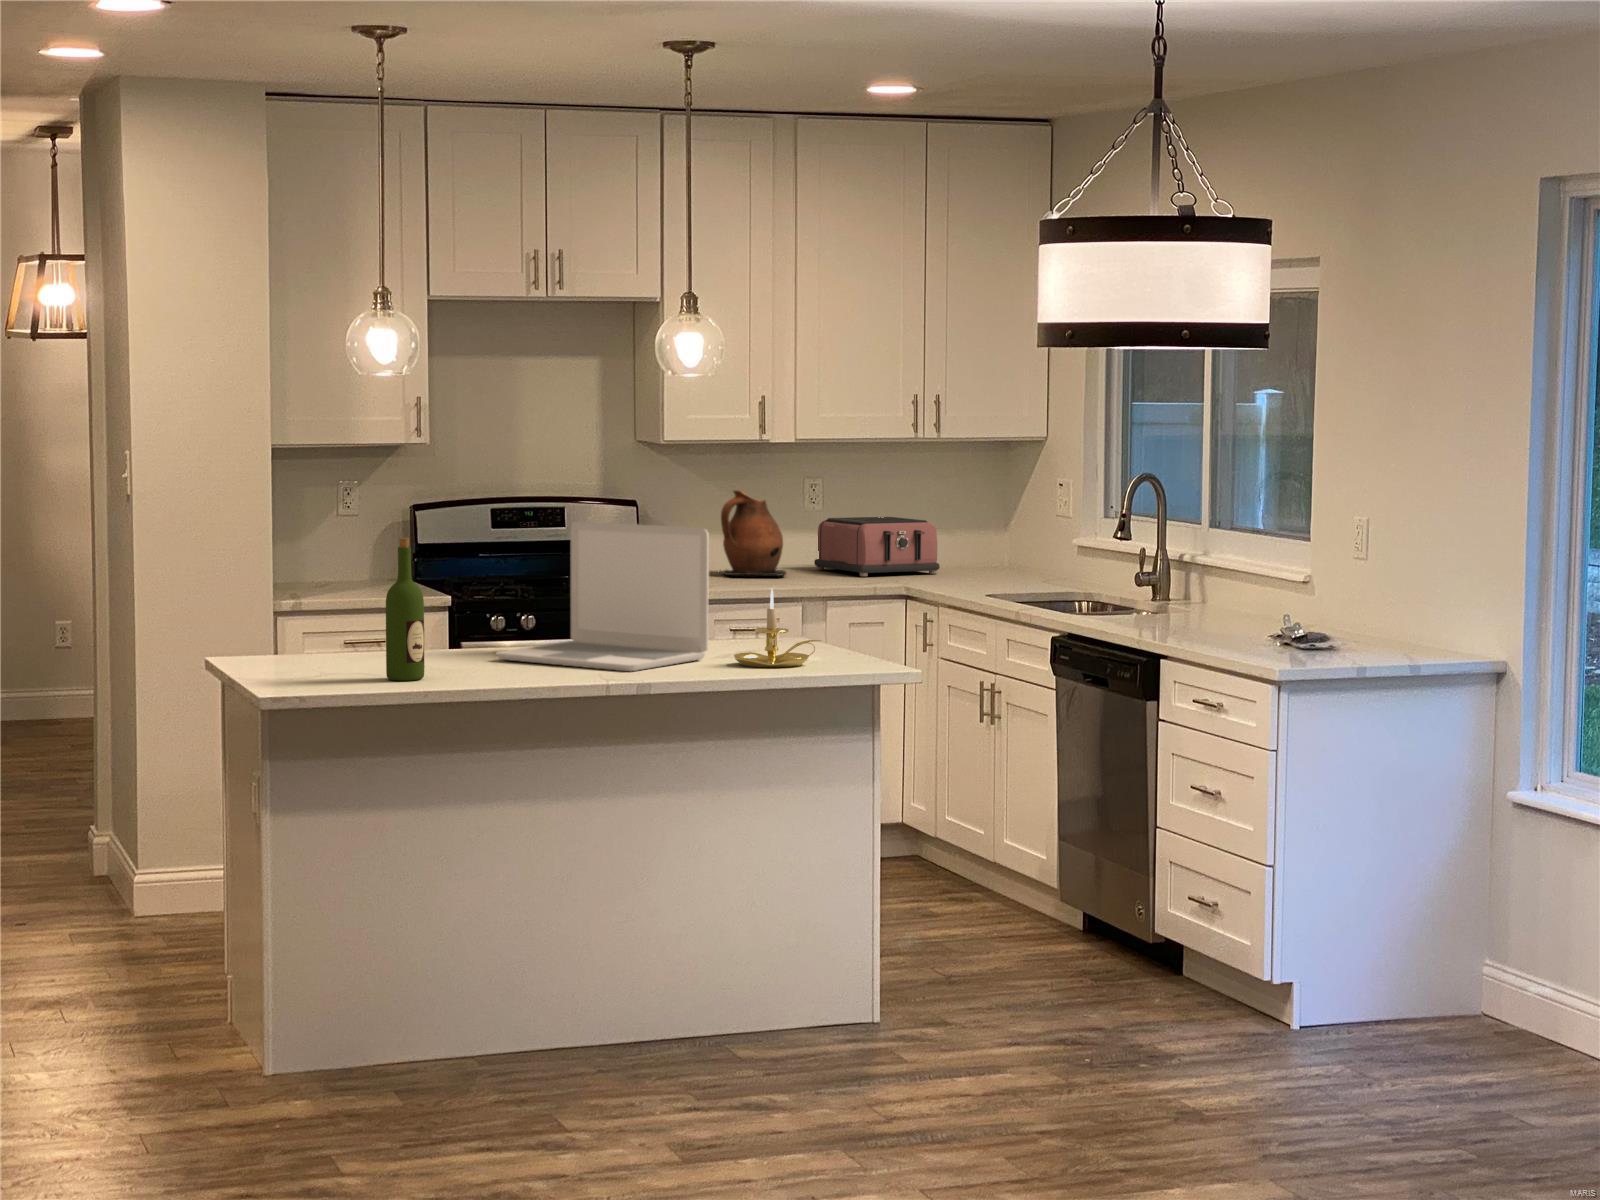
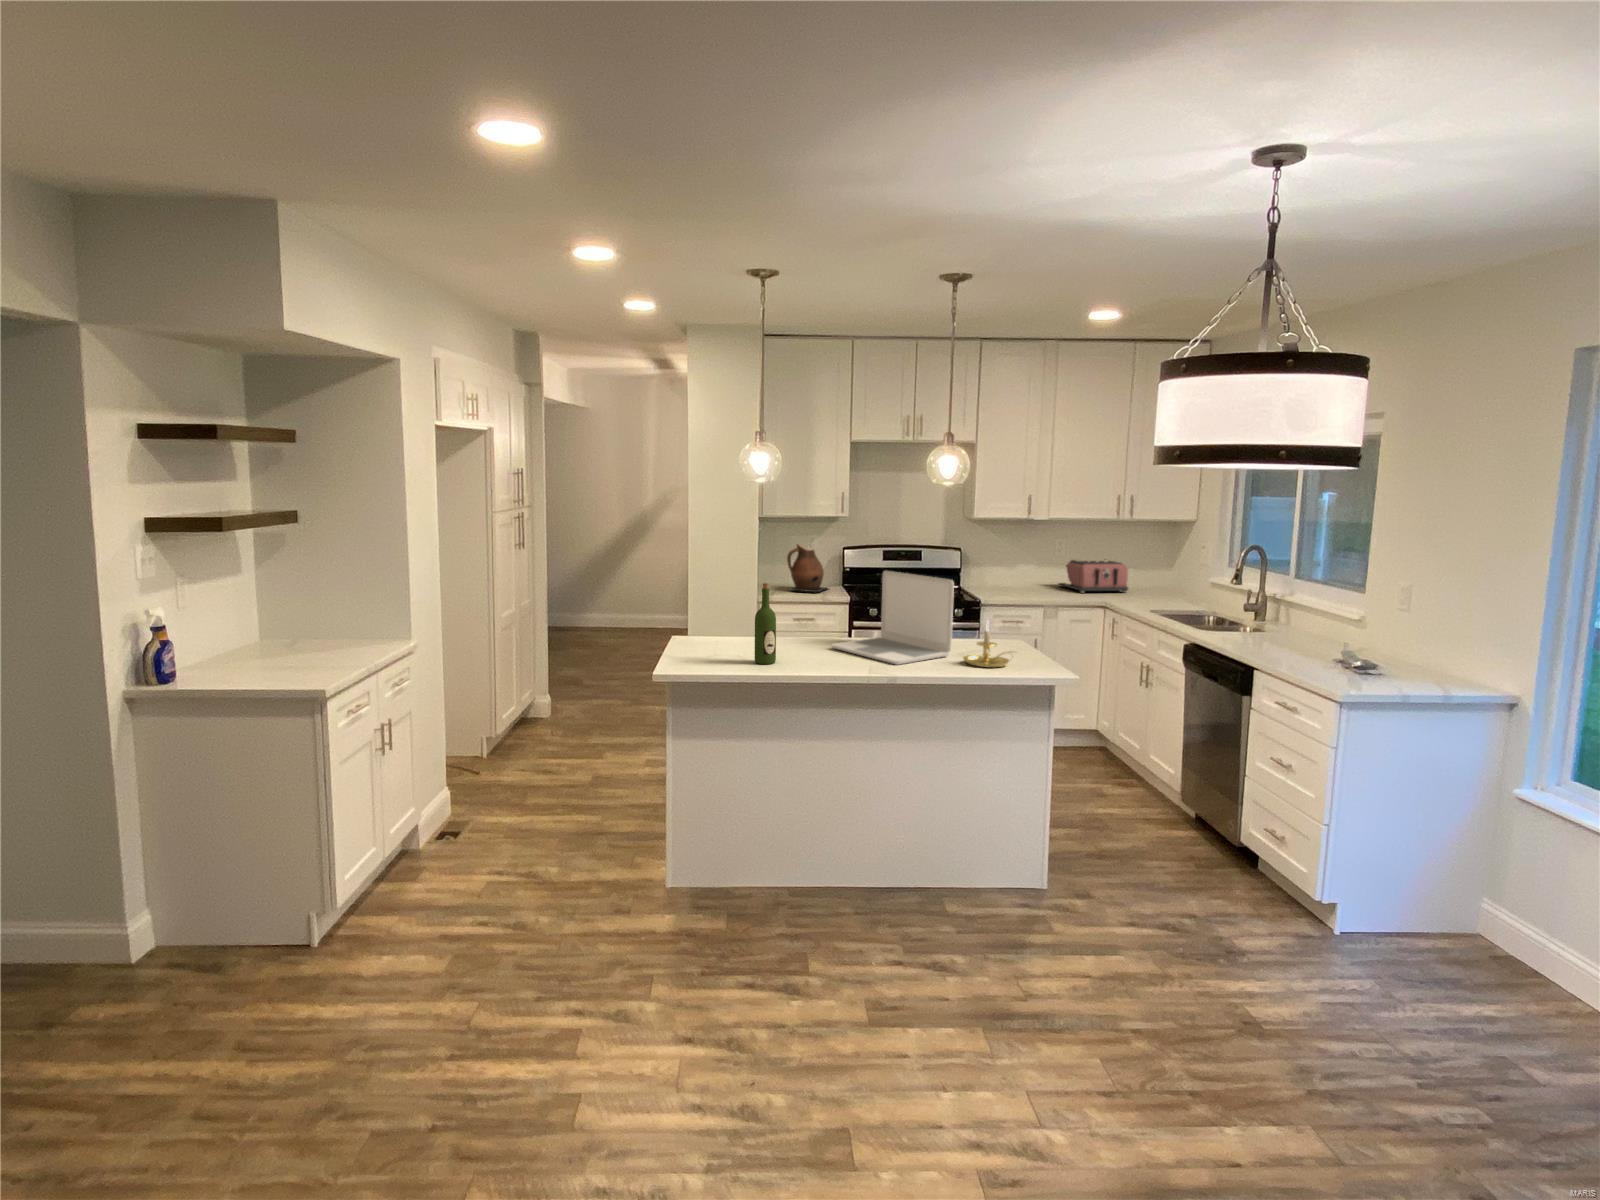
ceramic pitcher: present [721,490,786,576] -> present [787,544,827,592]

